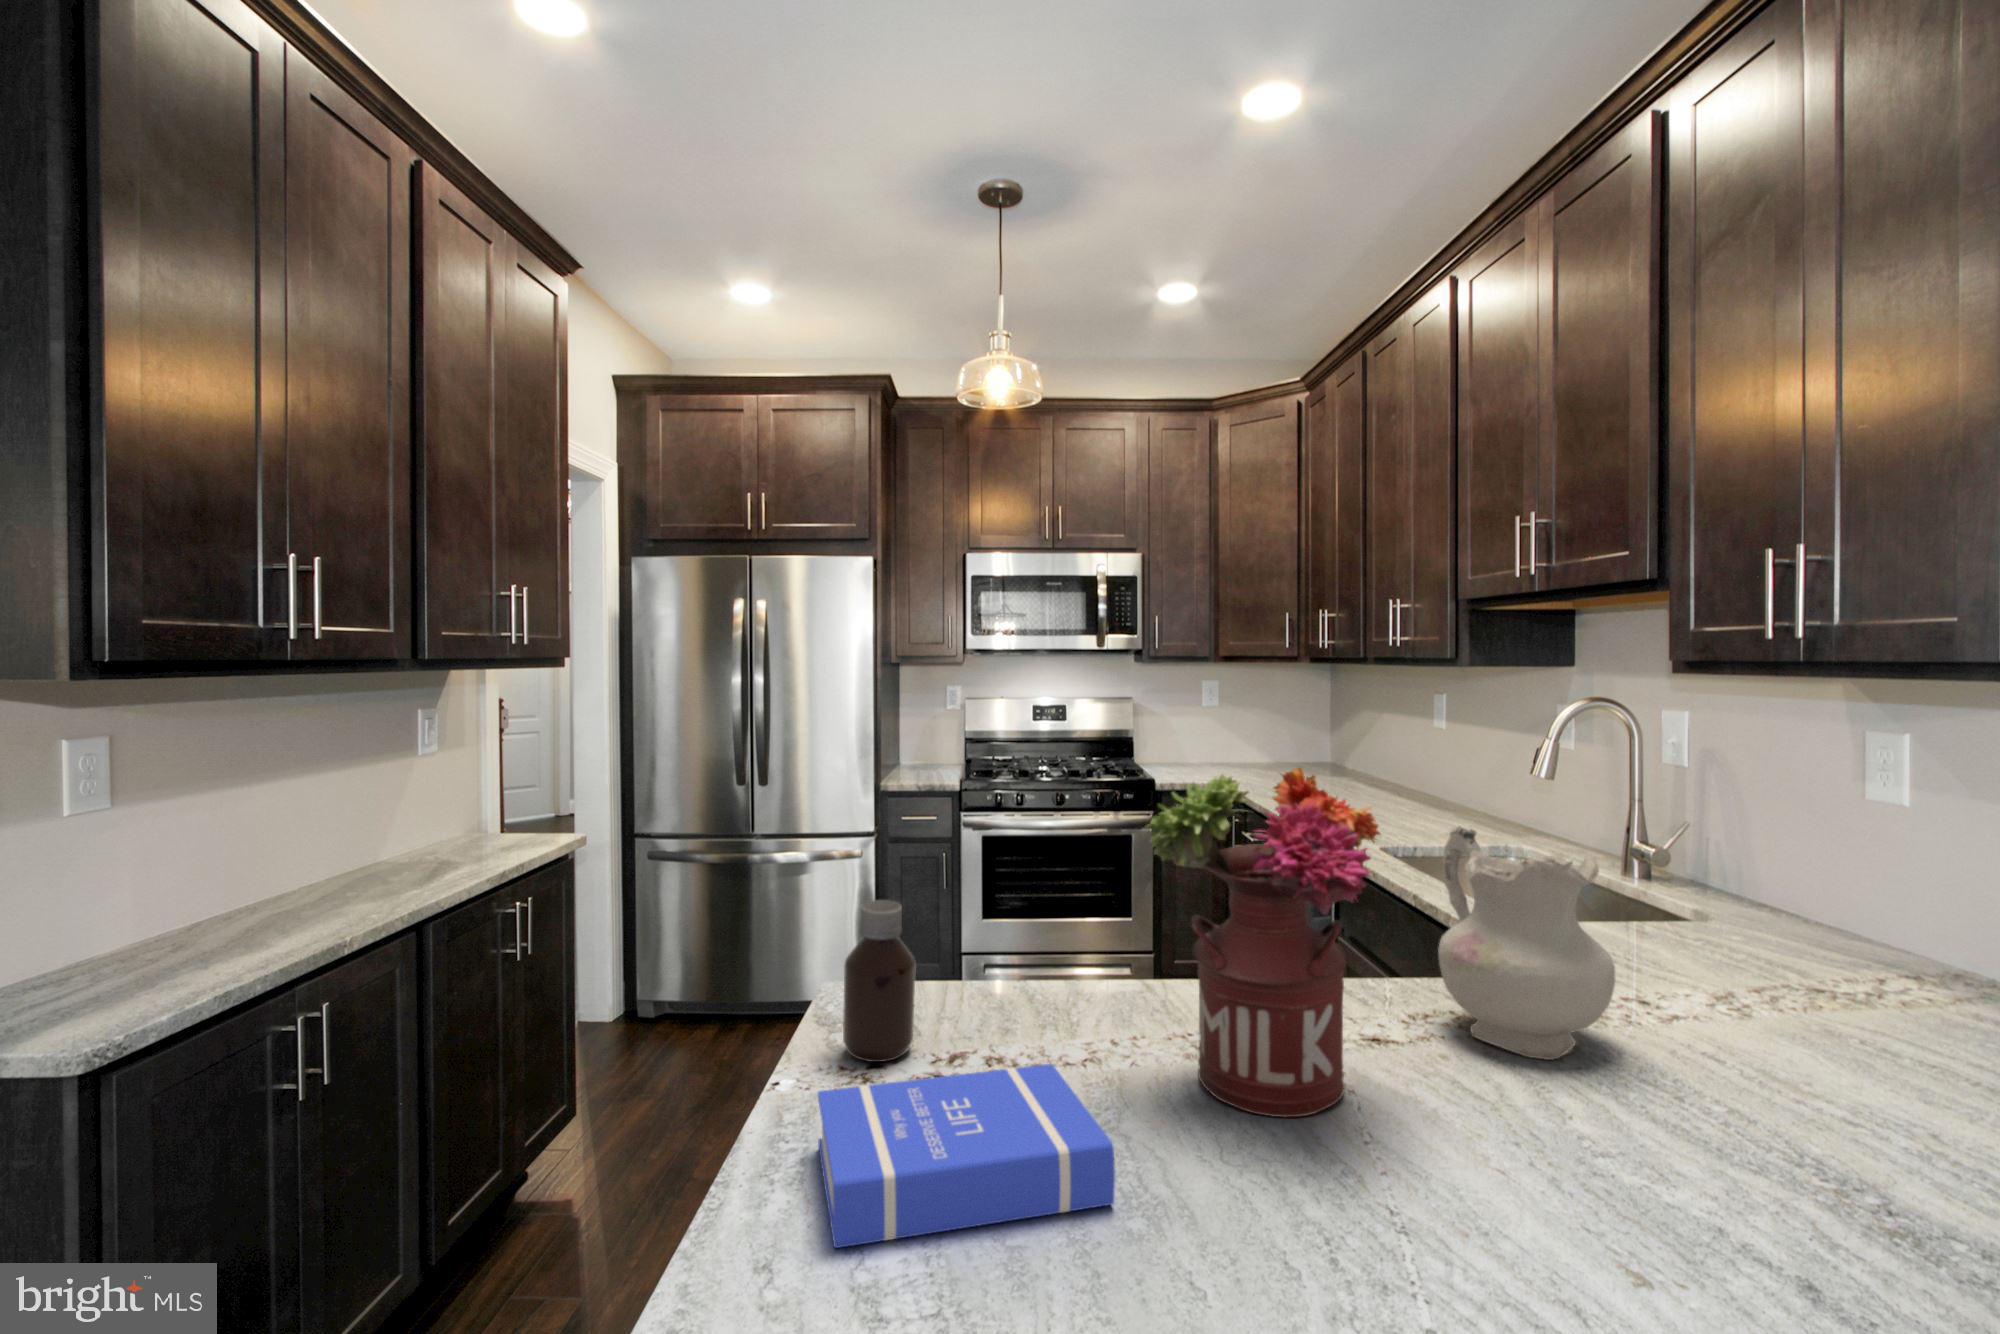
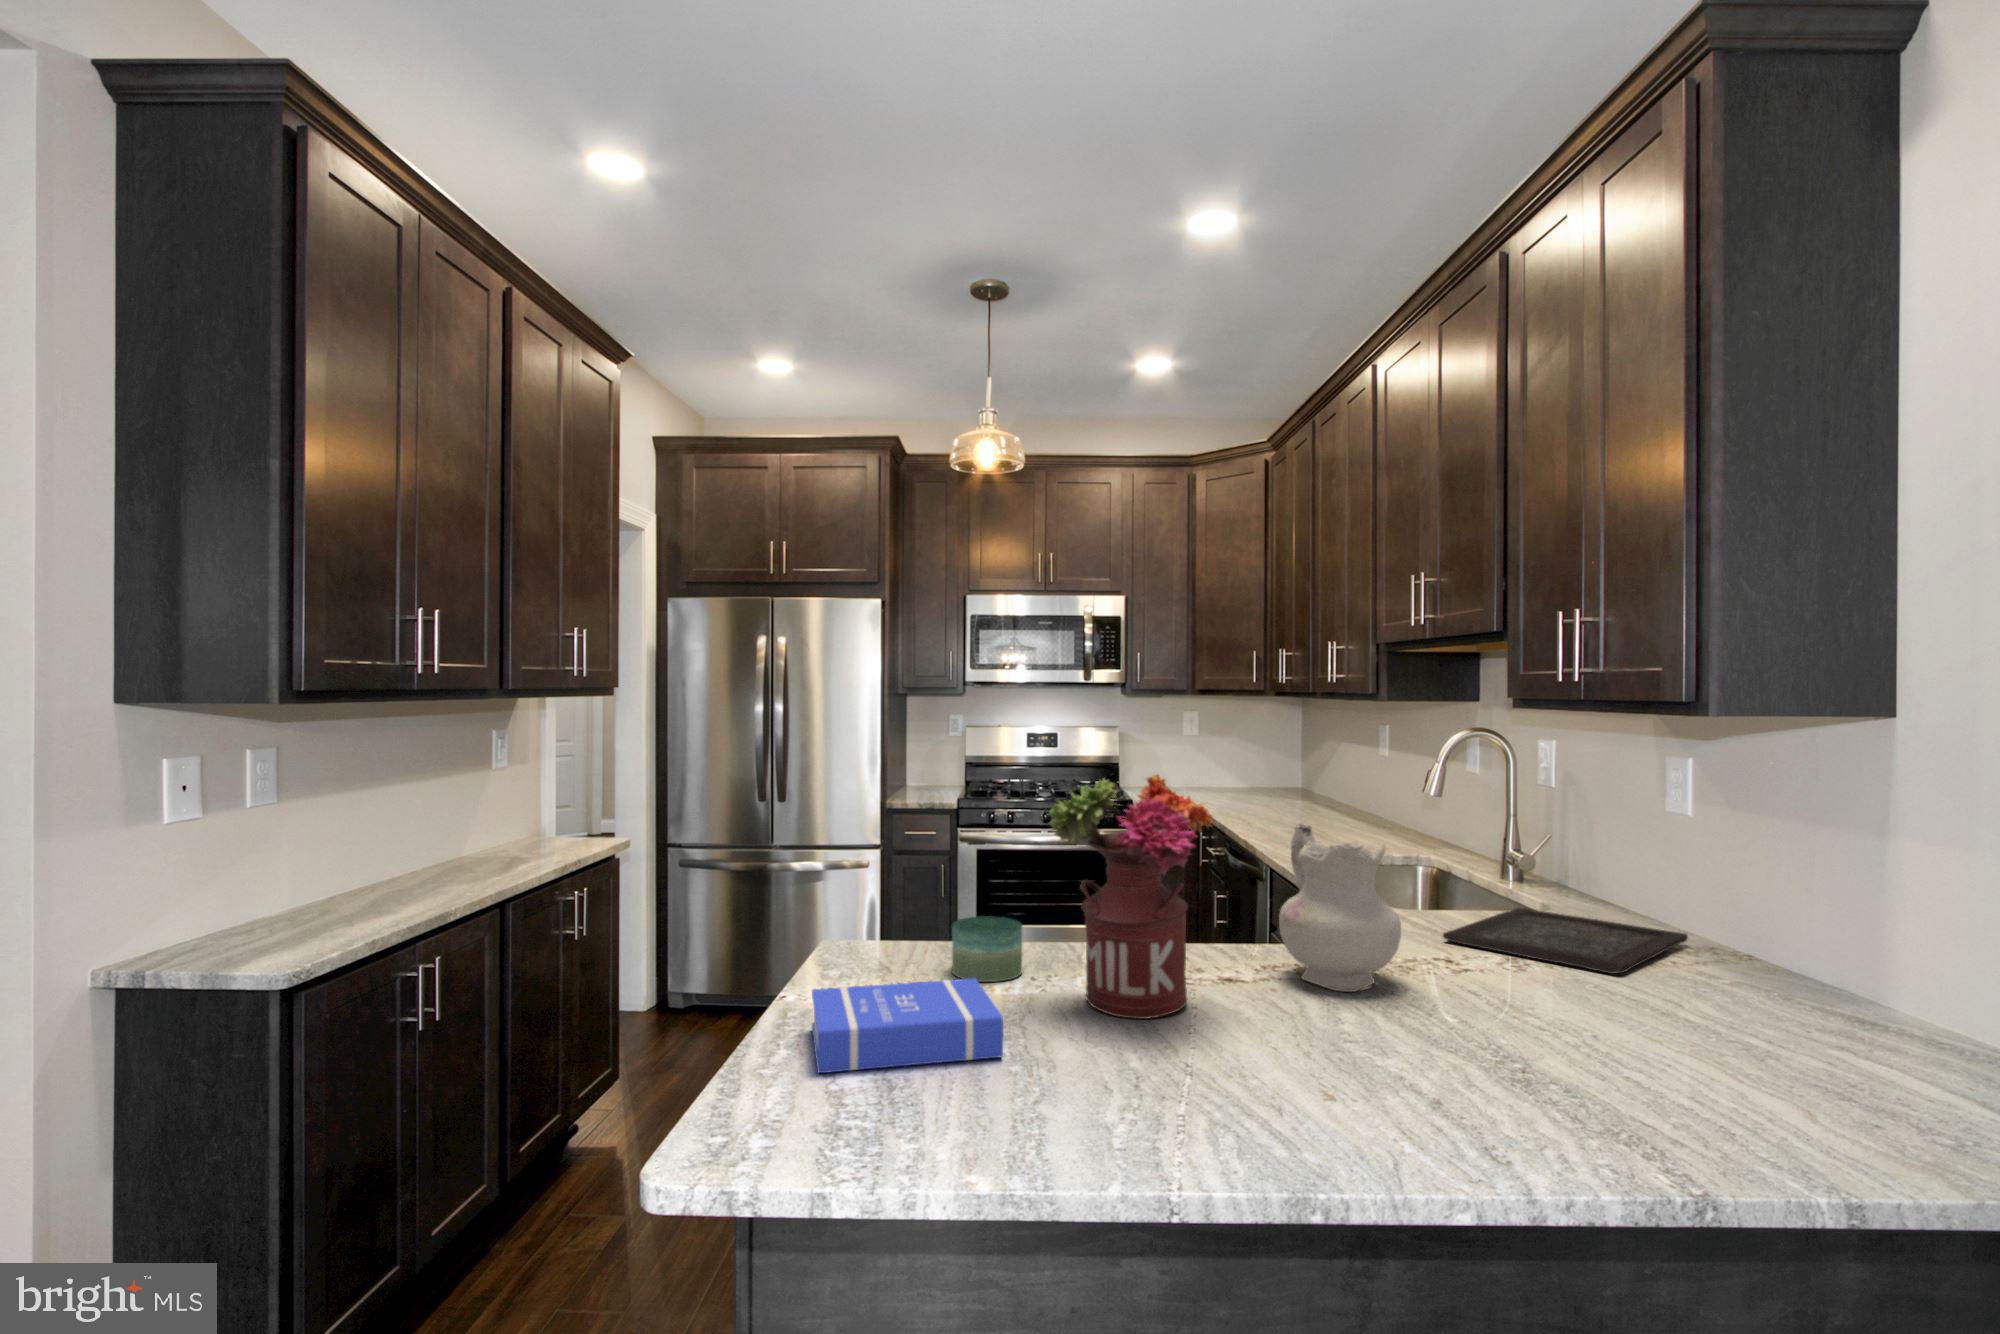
bottle: present [843,900,916,1062] -> none [834,870,887,986]
tray: none [1615,919,1924,1020] -> present [1443,908,1688,974]
candle: none [1002,955,1096,1050] -> present [952,916,1022,982]

